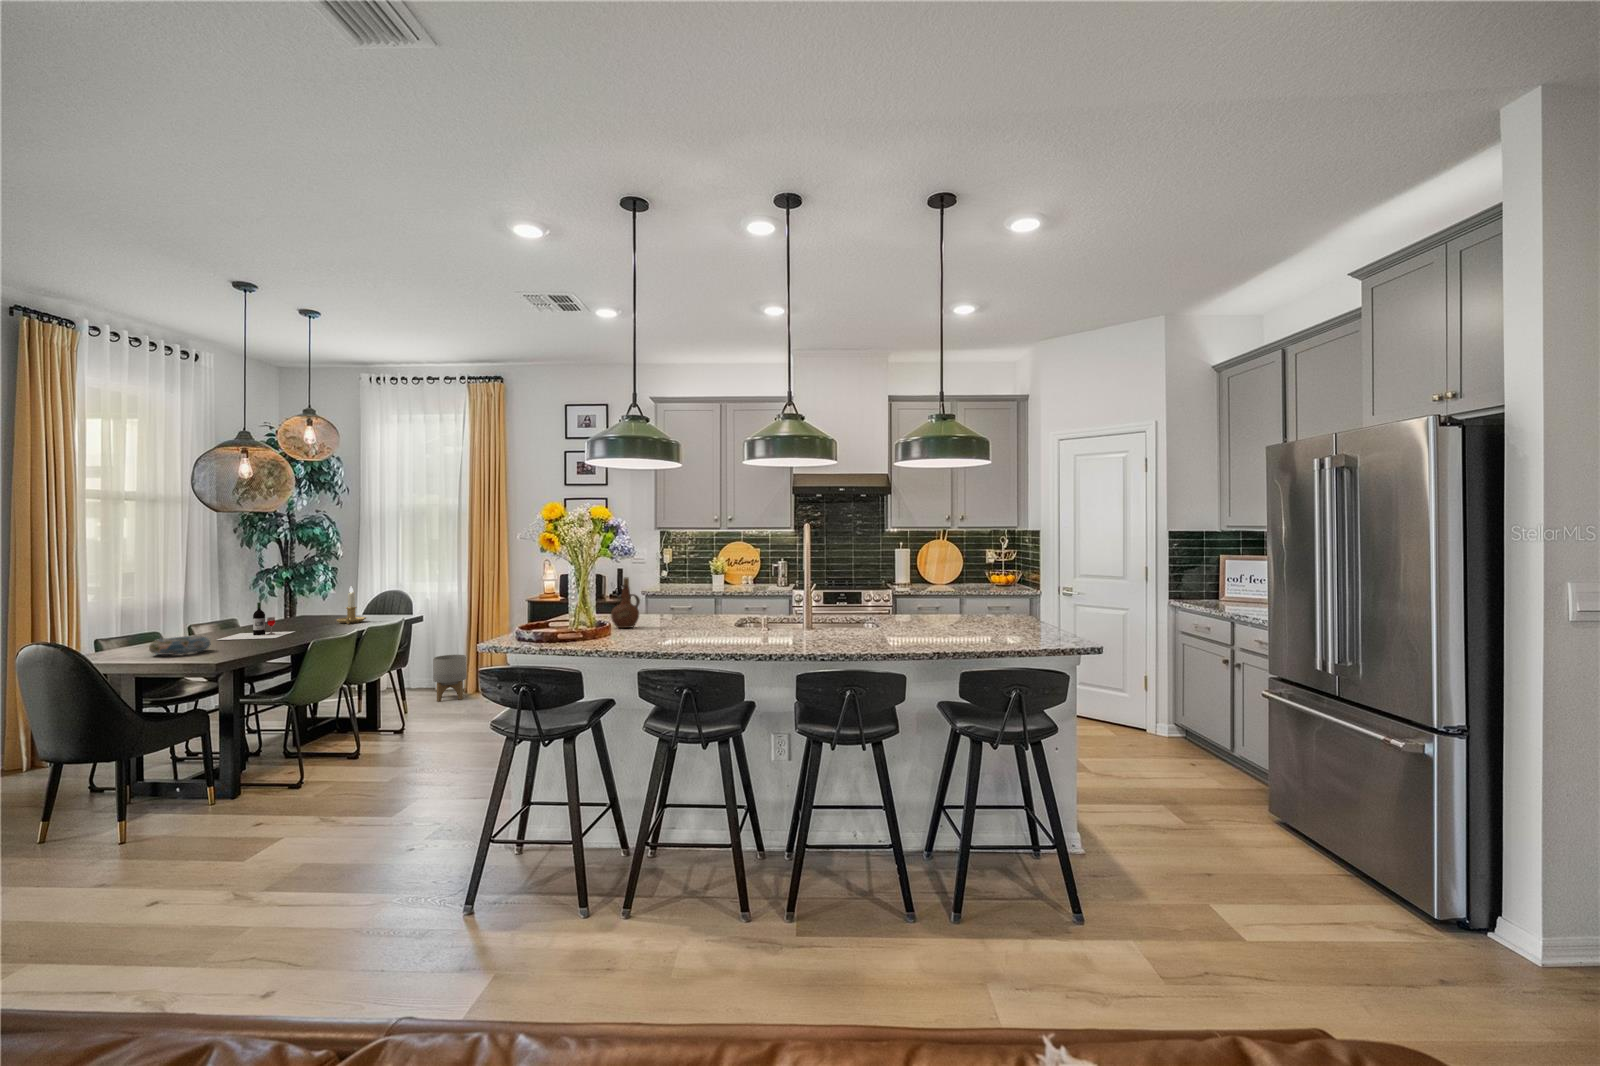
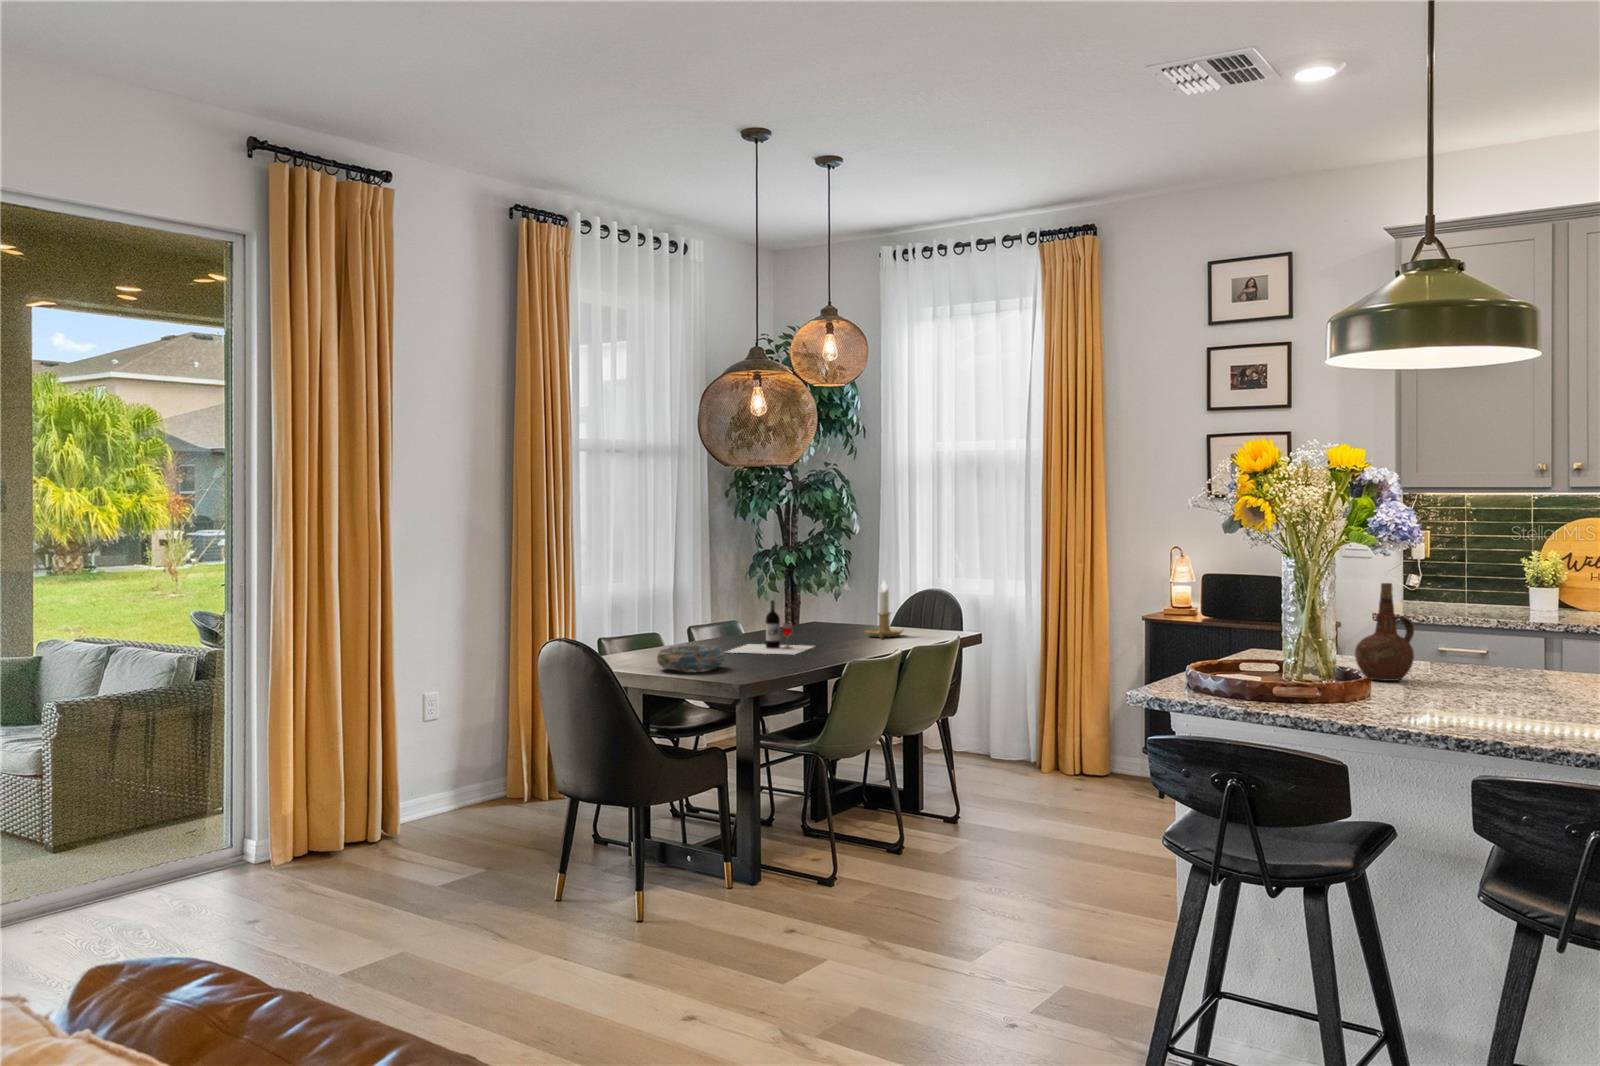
planter: present [433,655,466,702] -> none [989,696,1039,772]

